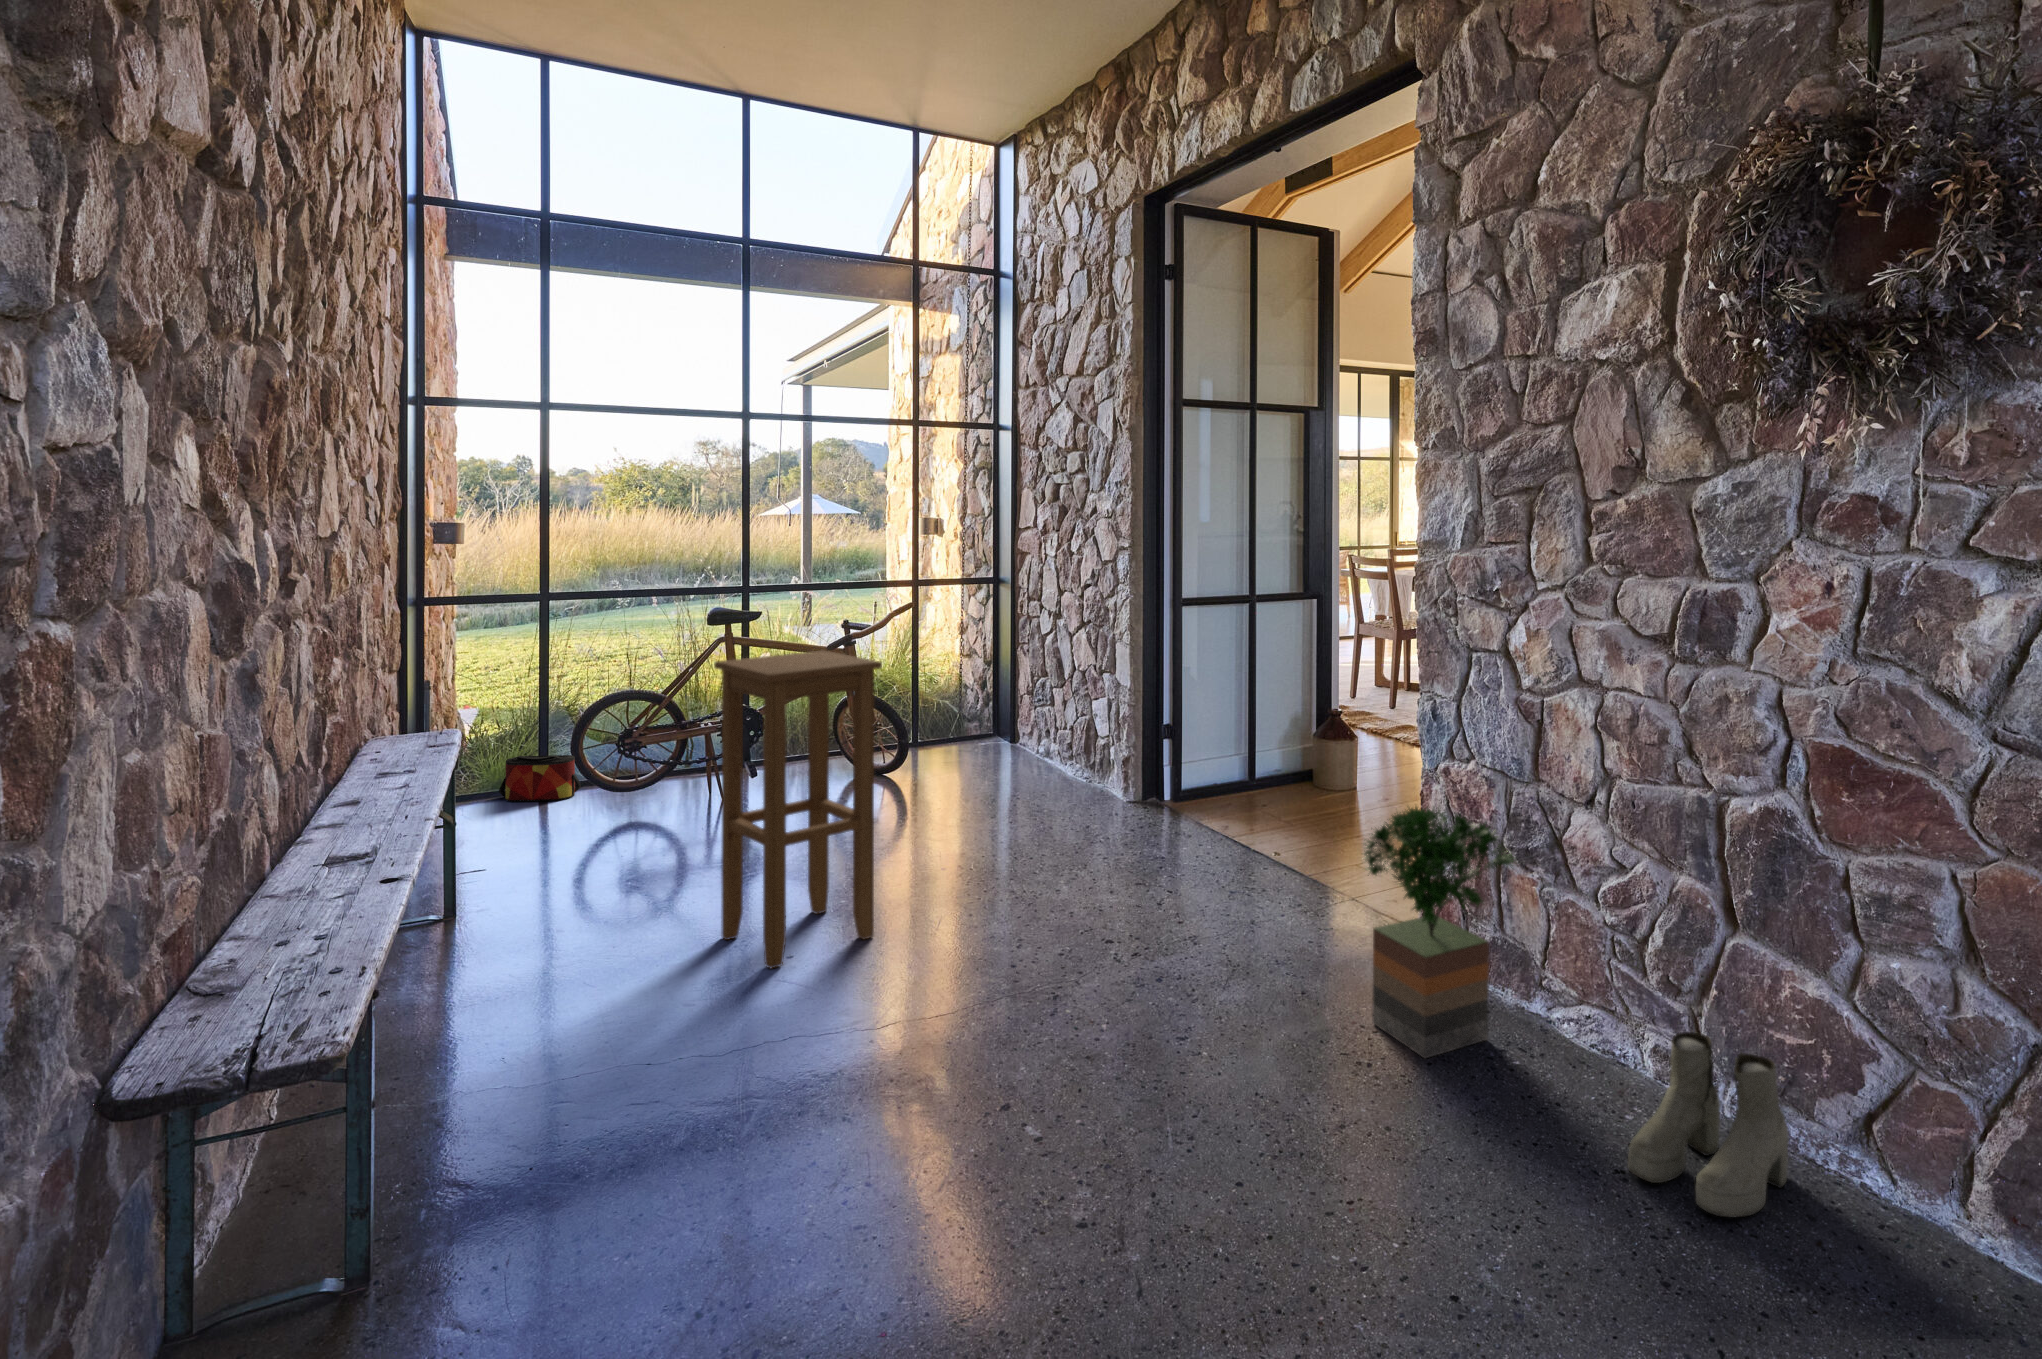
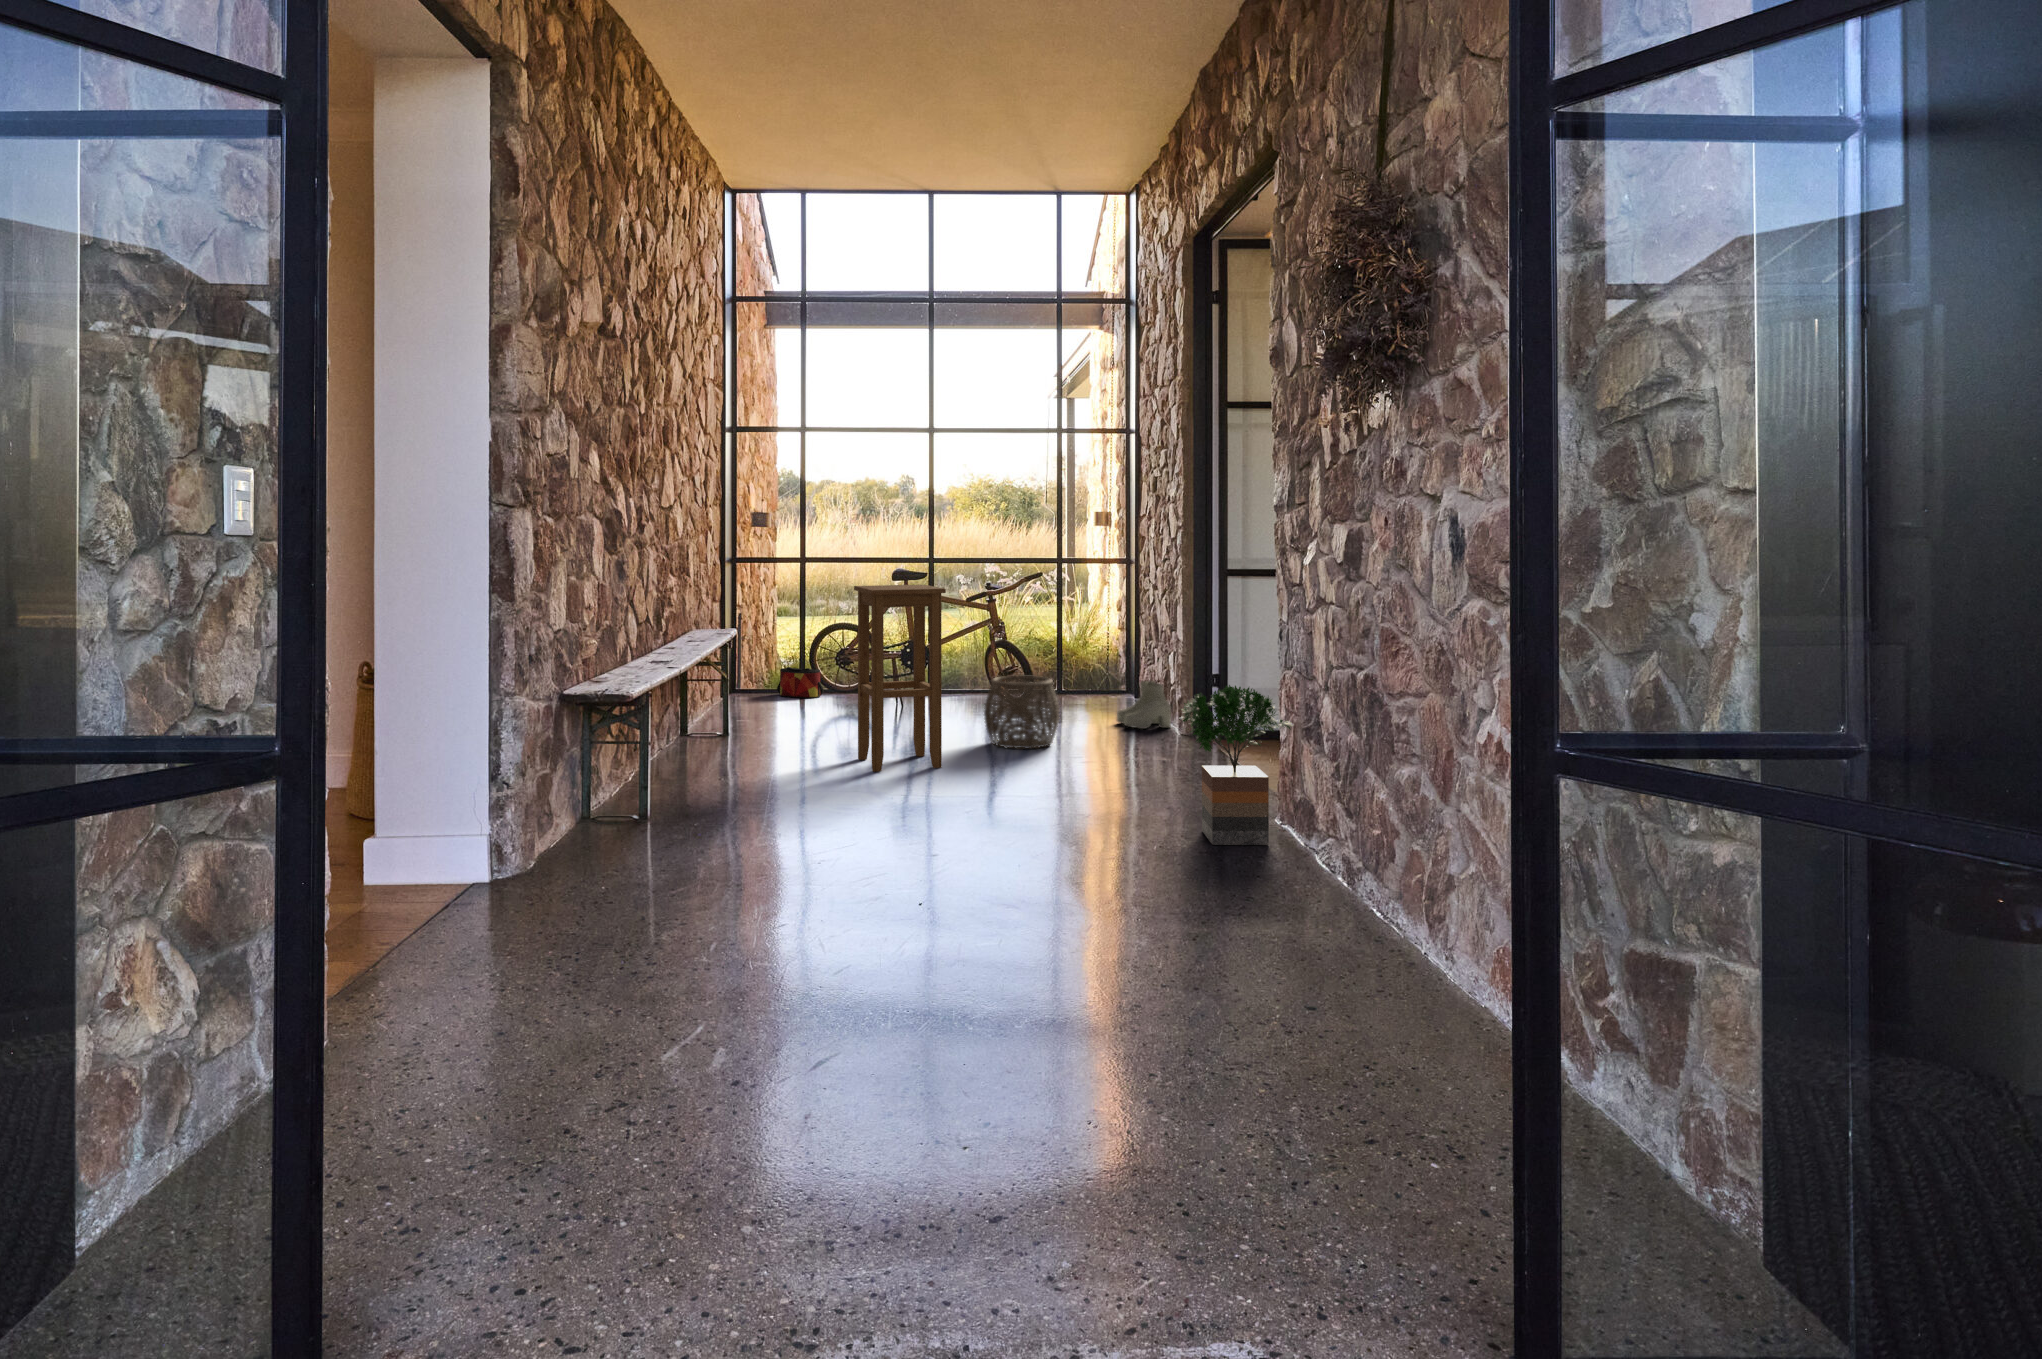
woven basket: none [895,761,1005,874] -> present [984,675,1060,749]
boots: present [1627,1032,1789,1217] -> present [1117,680,1171,729]

